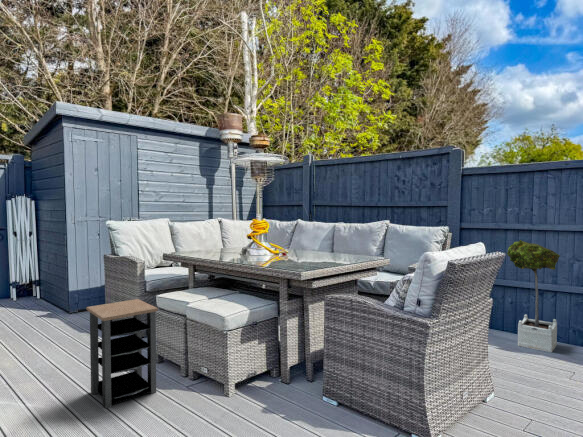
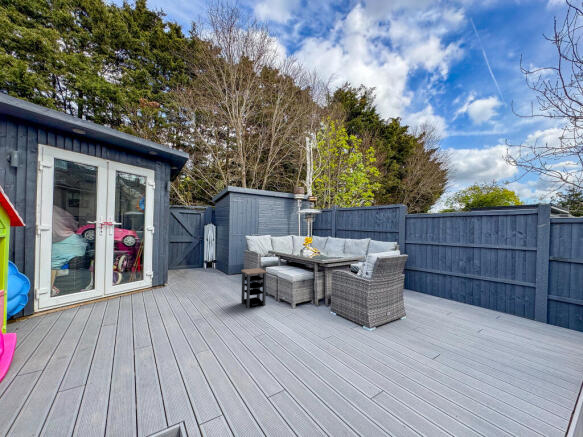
potted tree: present [507,240,560,352] -> none [428,250,455,307]

